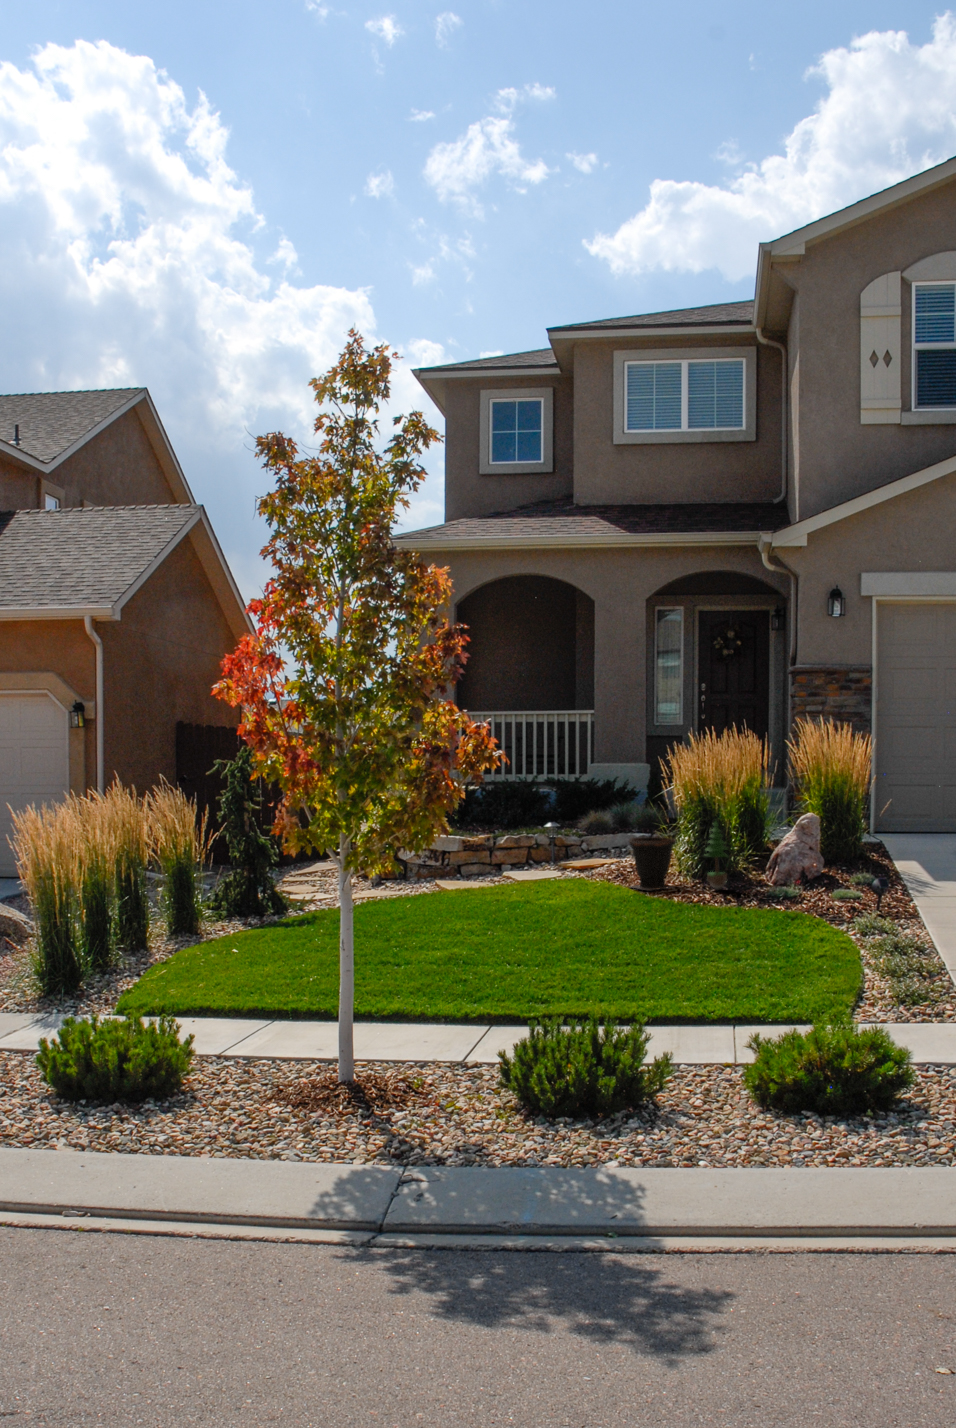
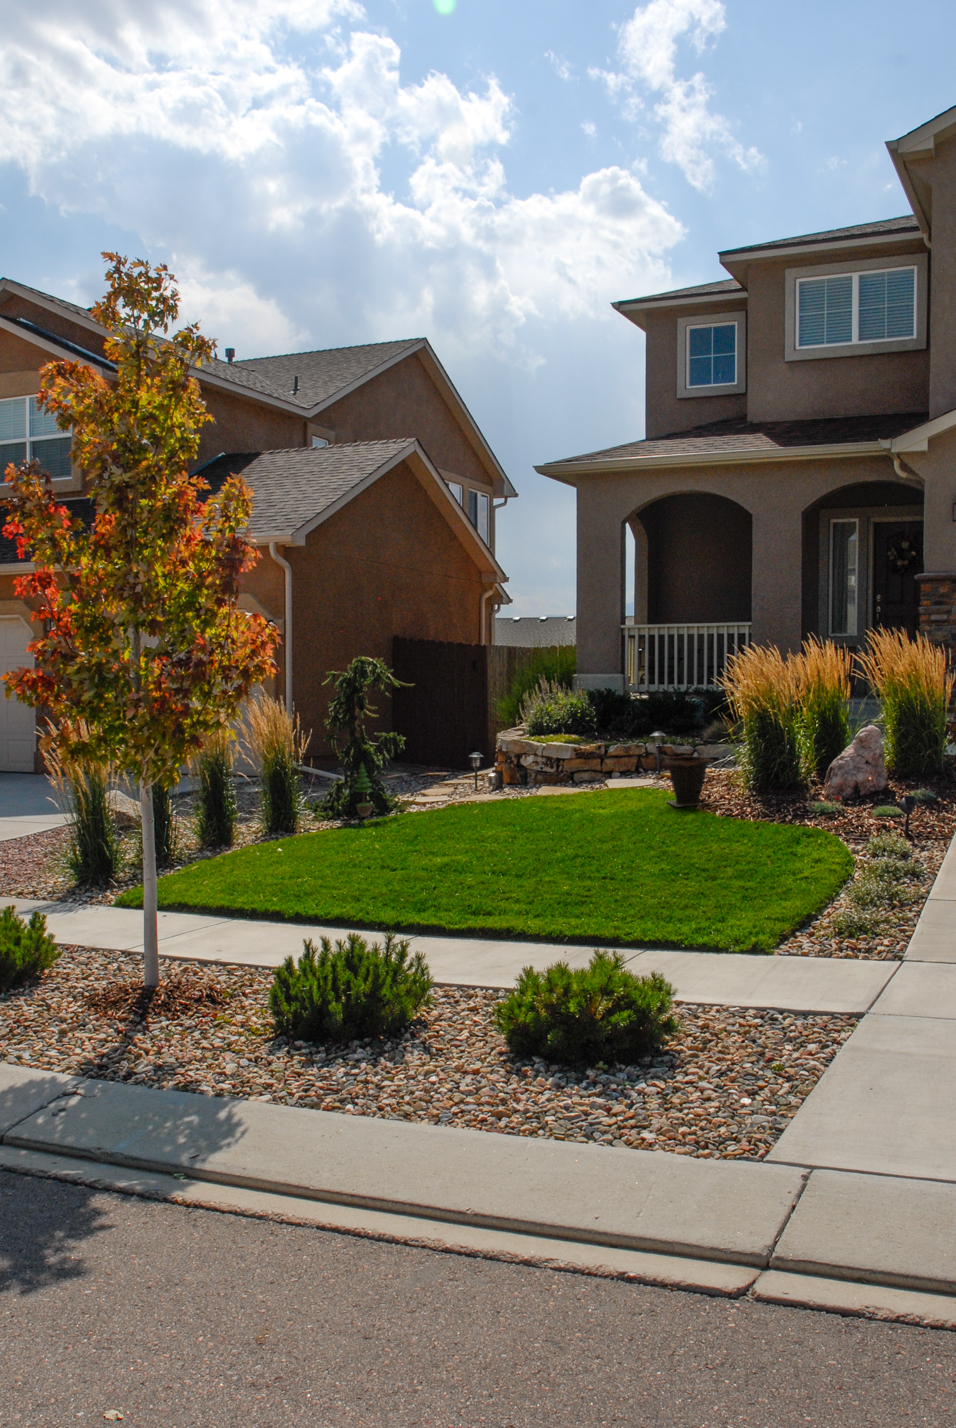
potted tree: present [706,821,728,890] -> present [355,764,372,817]

